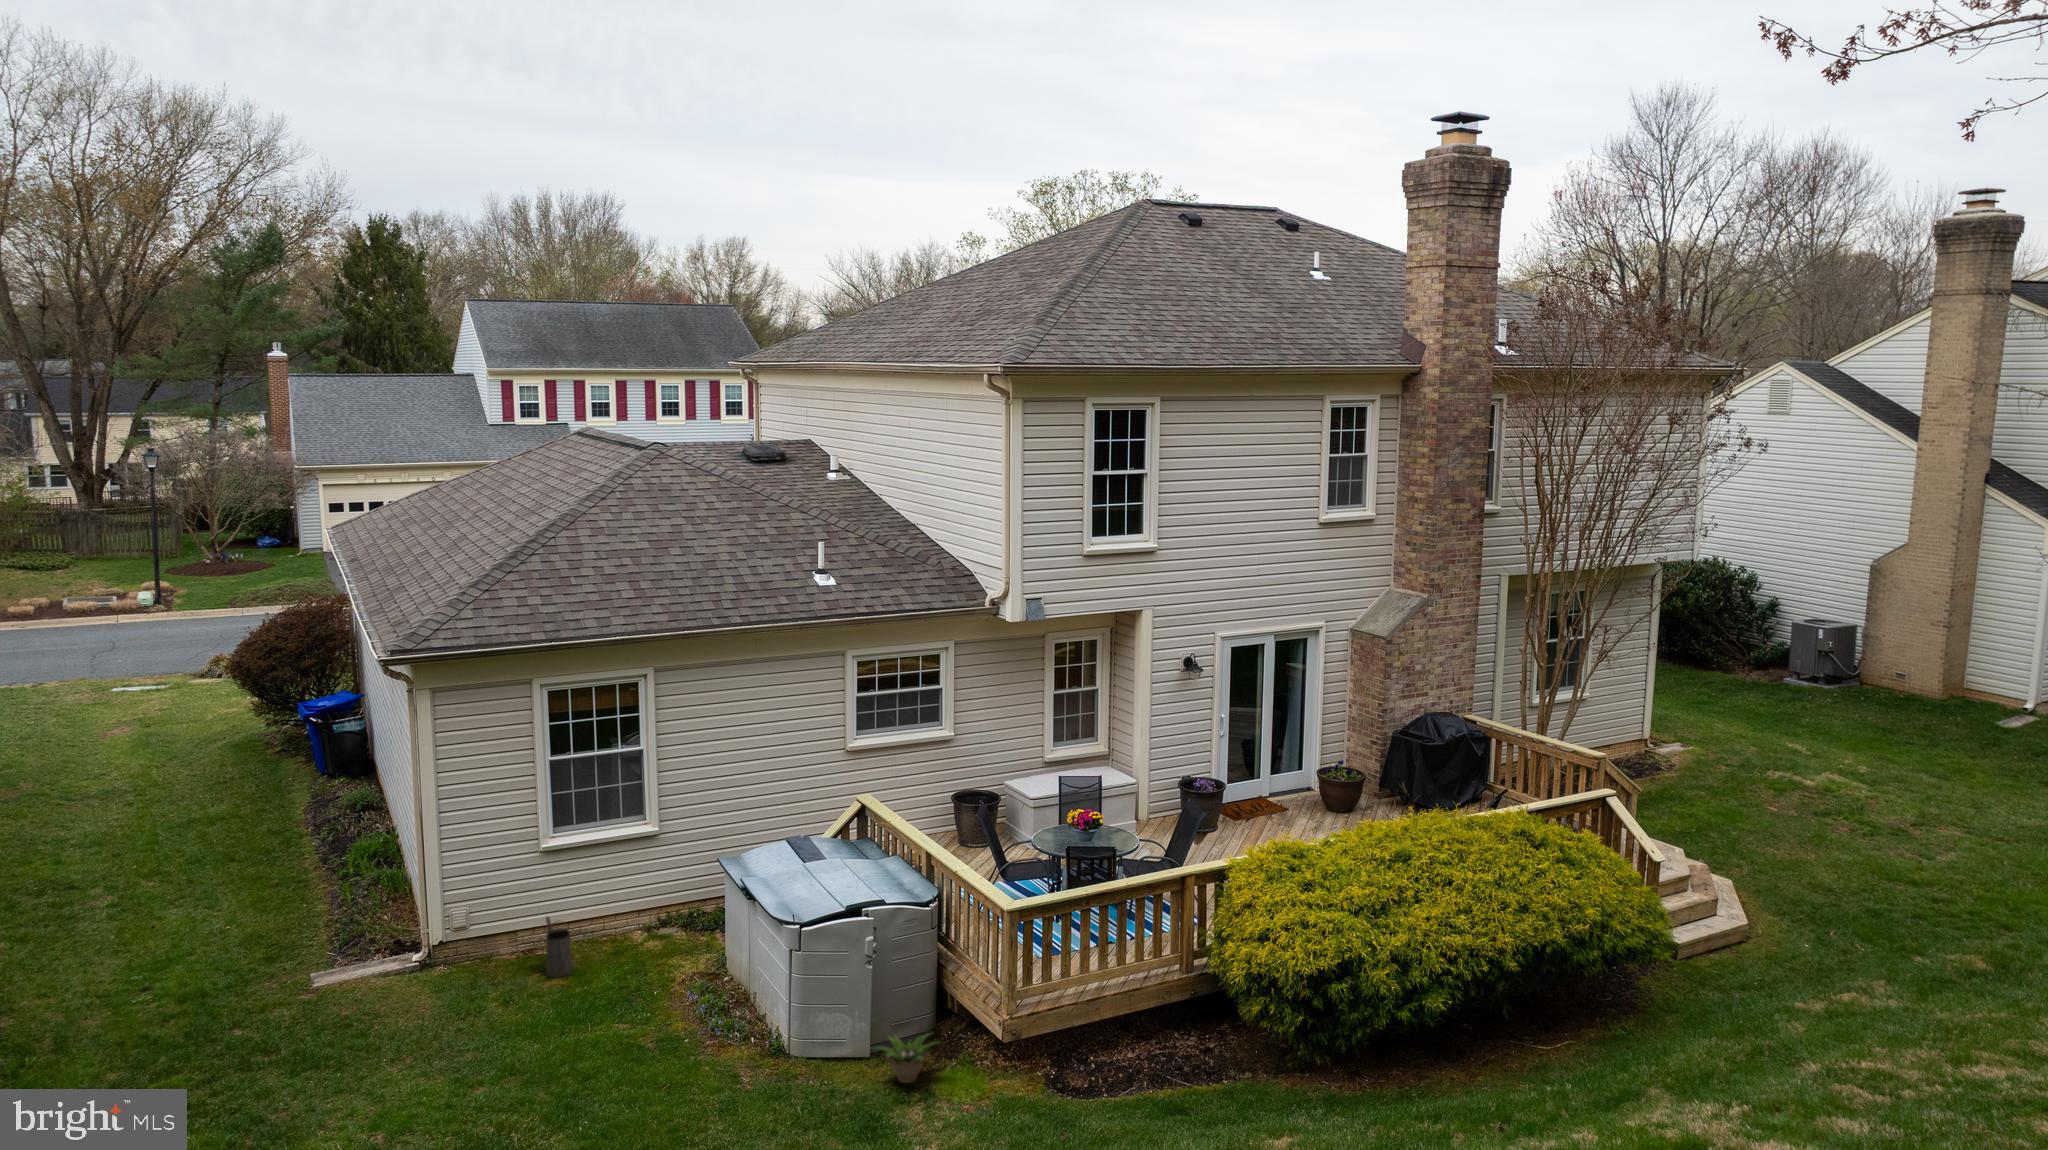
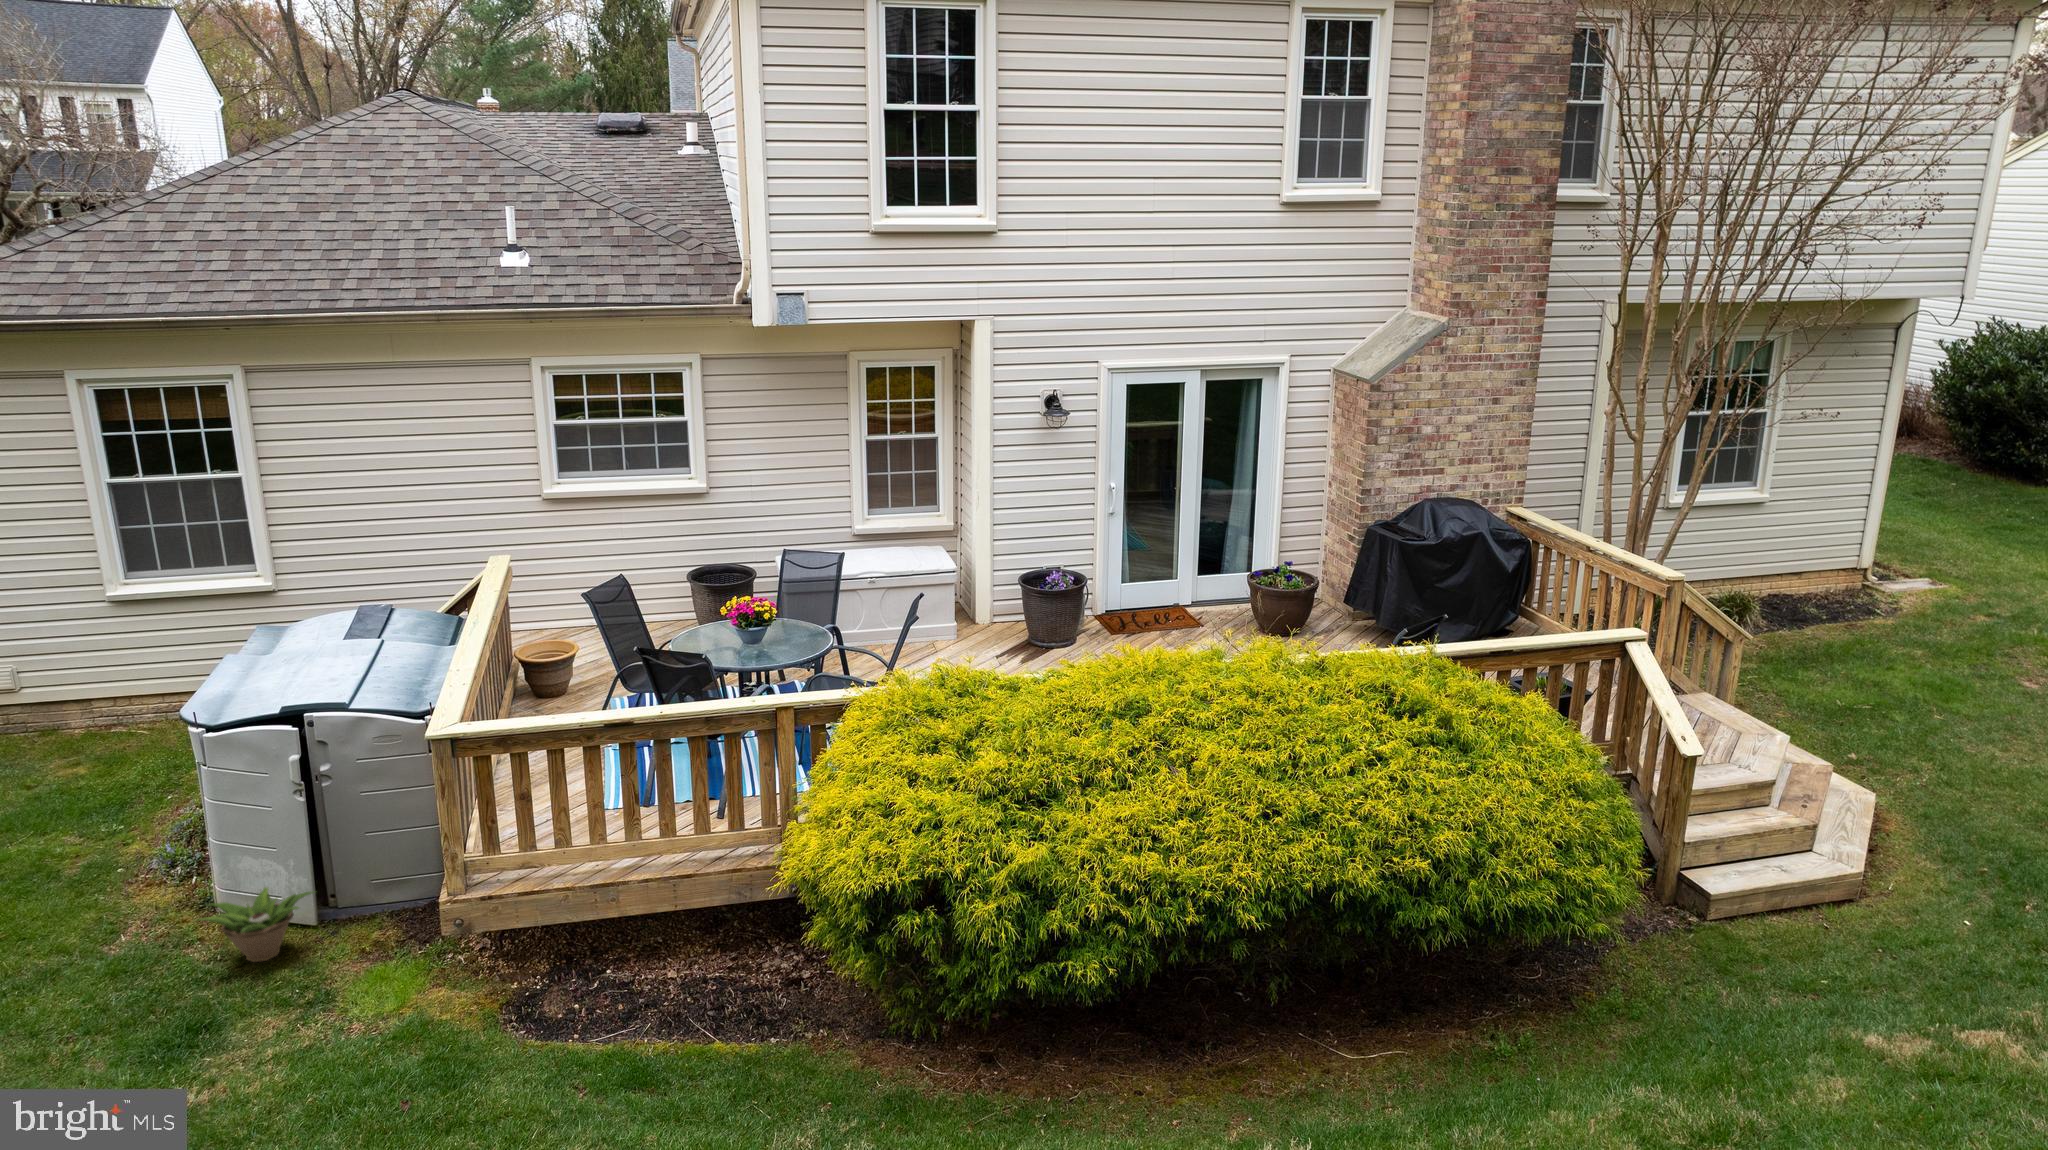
watering can: present [546,917,574,978] -> none [83,678,130,755]

